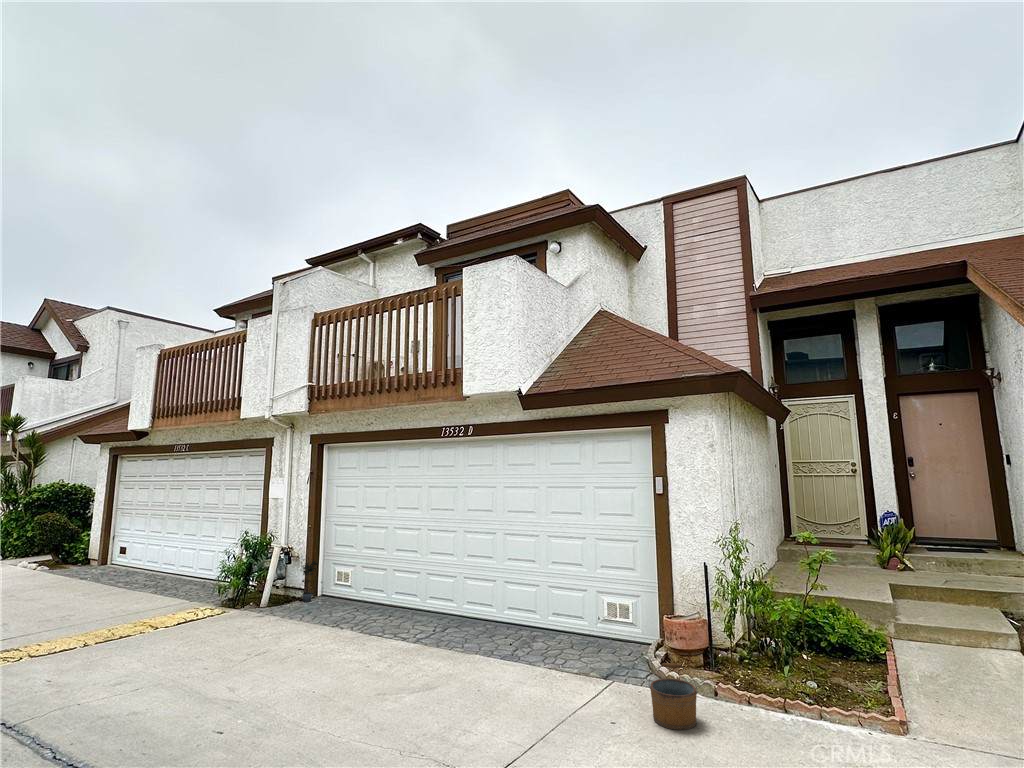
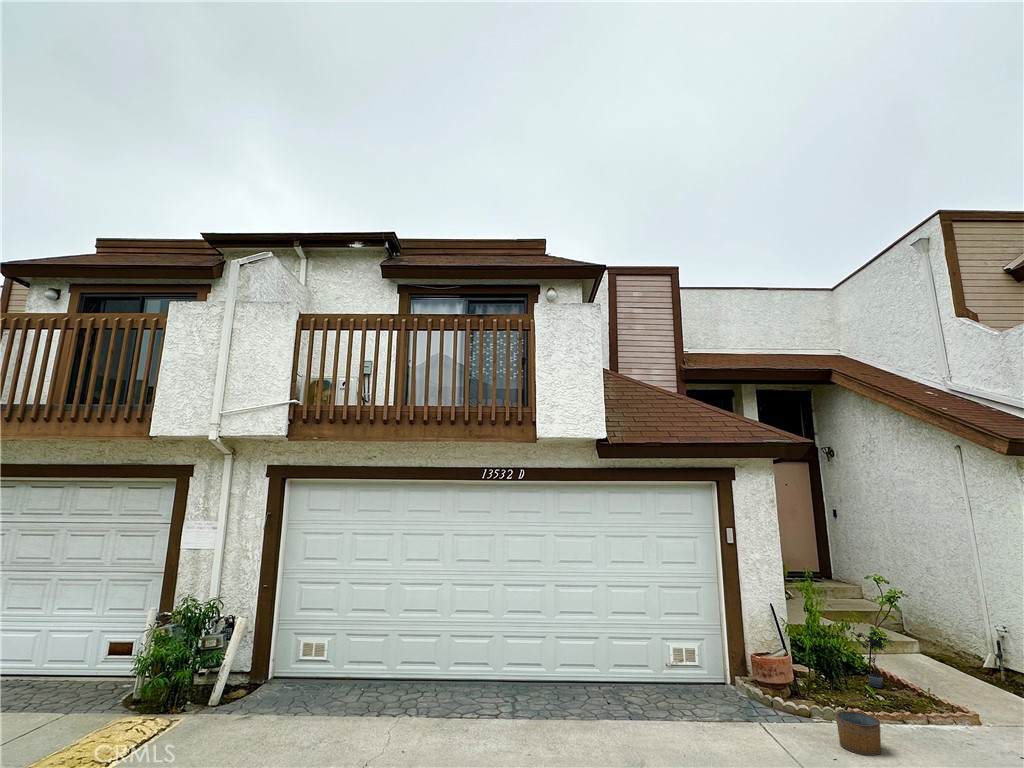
potted plant: present [302,559,318,602] -> present [856,631,894,688]

